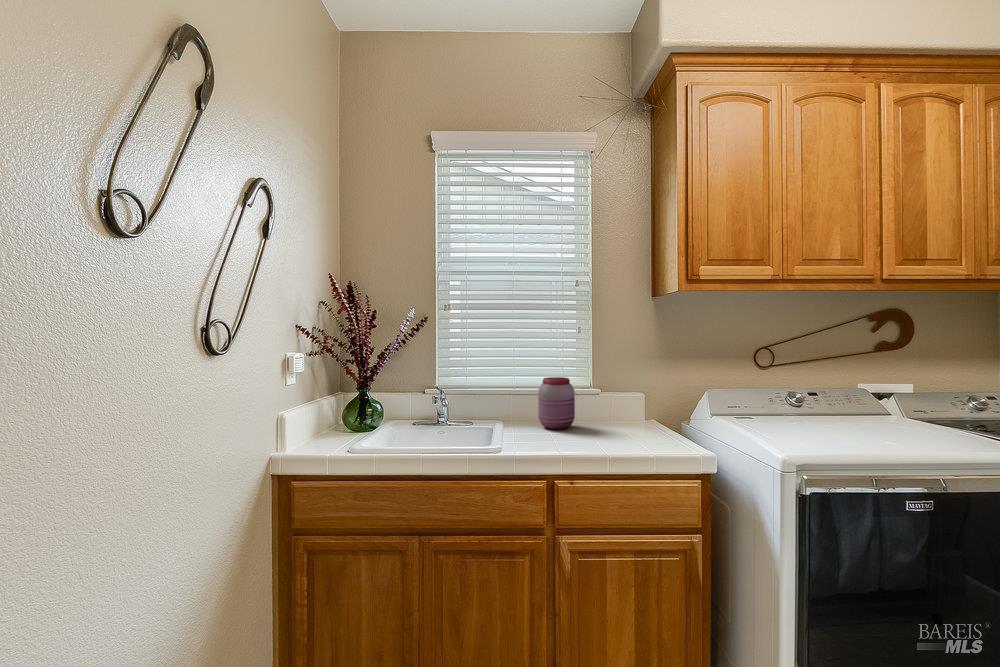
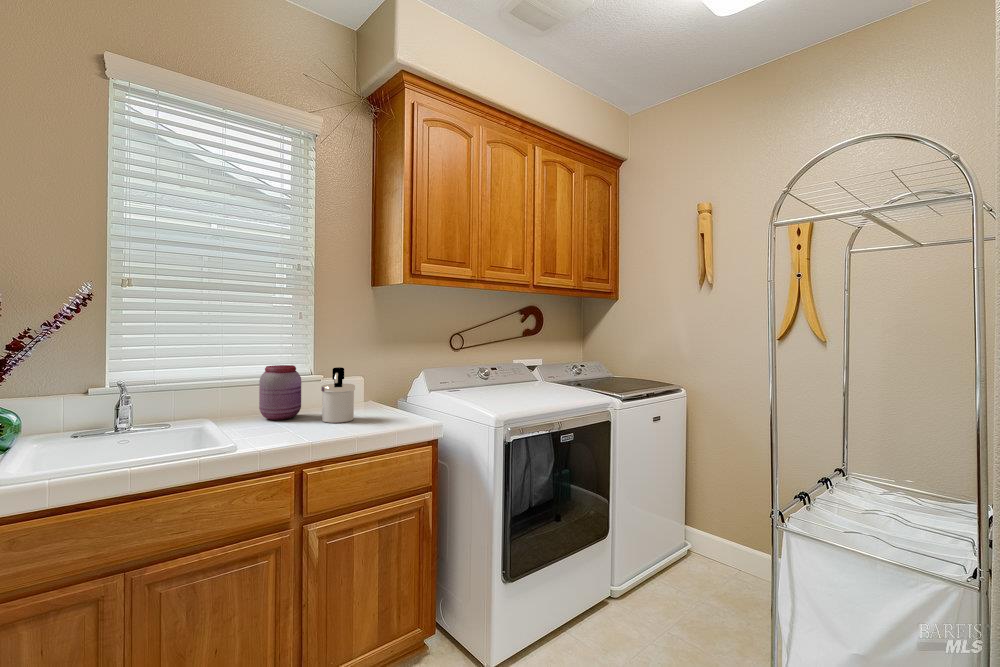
soap dispenser: none [587,382,621,439] -> present [321,367,355,423]

